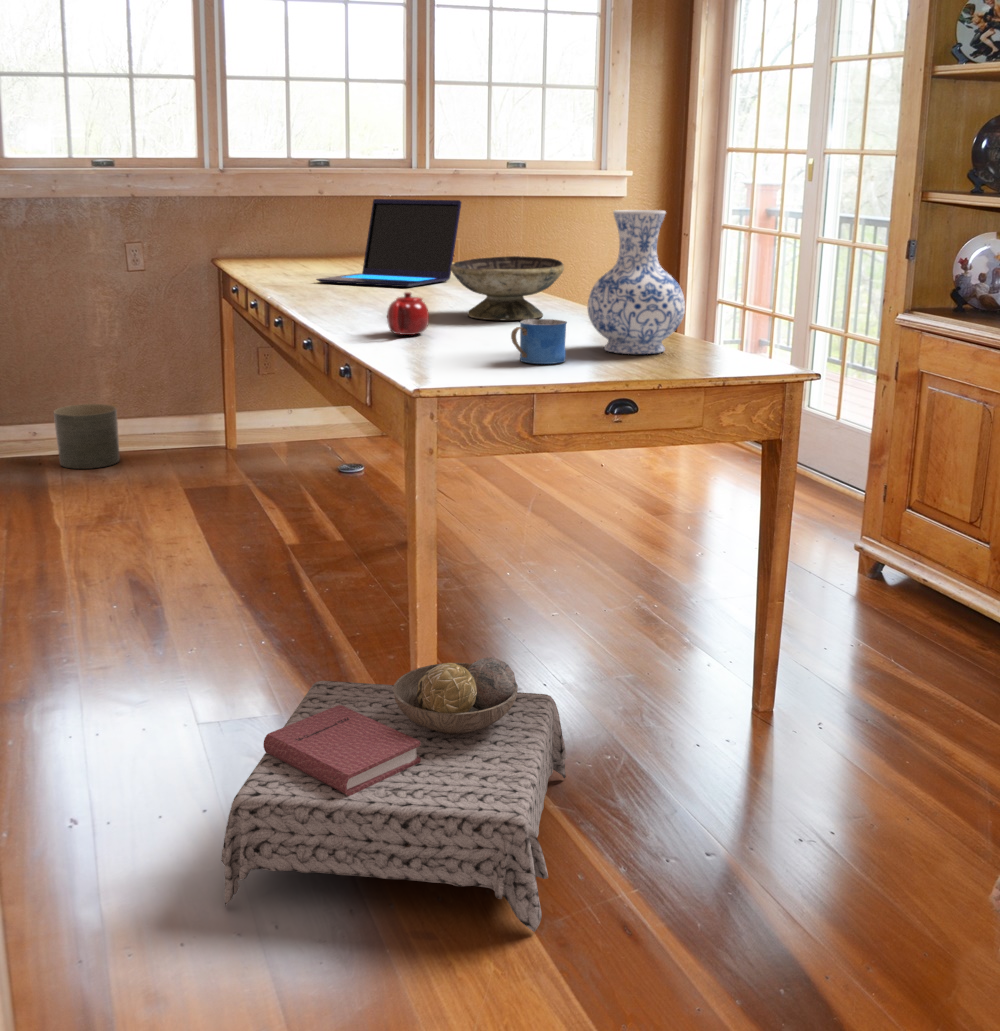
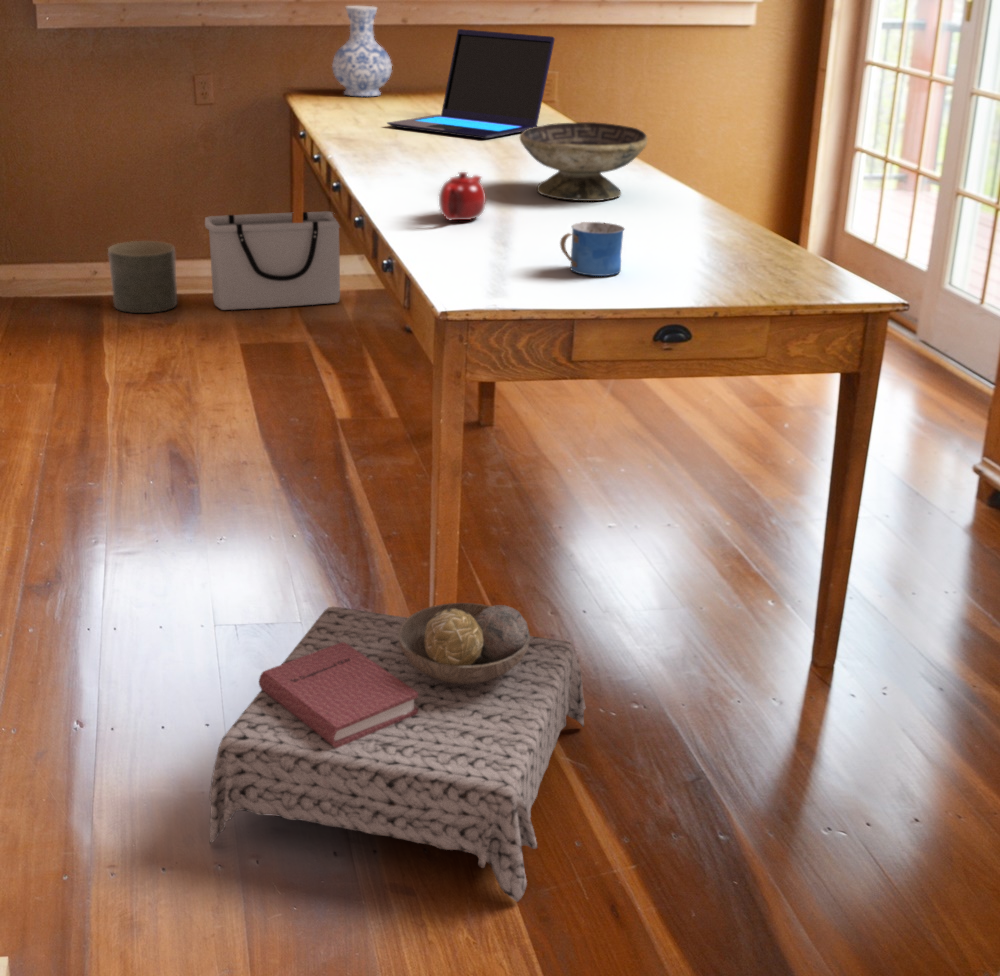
vase: present [588,210,685,354] -> present [332,6,392,97]
storage bin: none [144,371,272,463] -> present [205,212,340,310]

